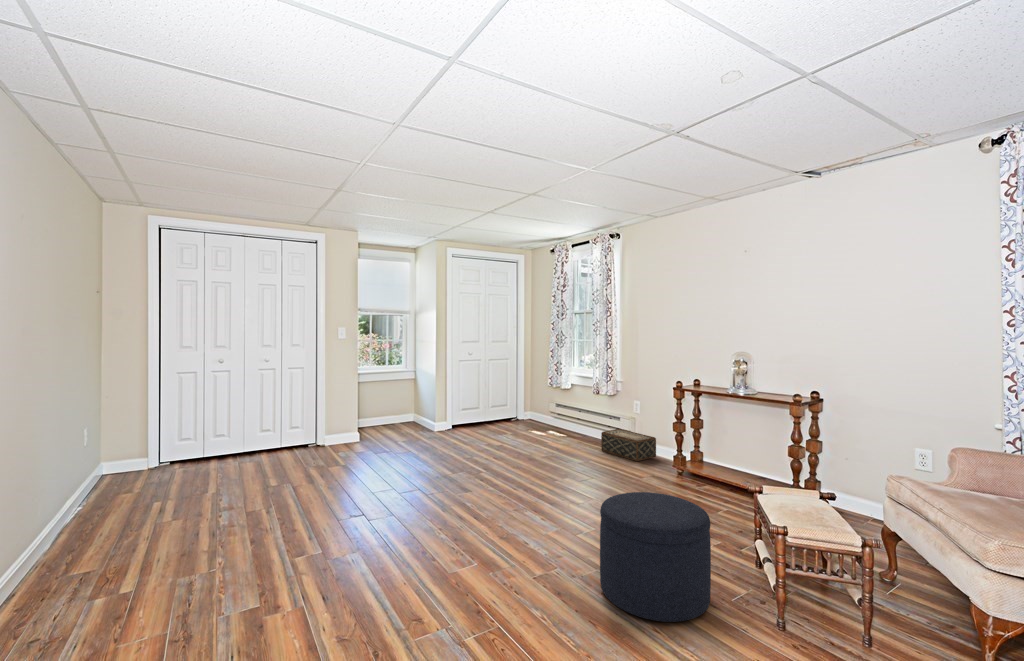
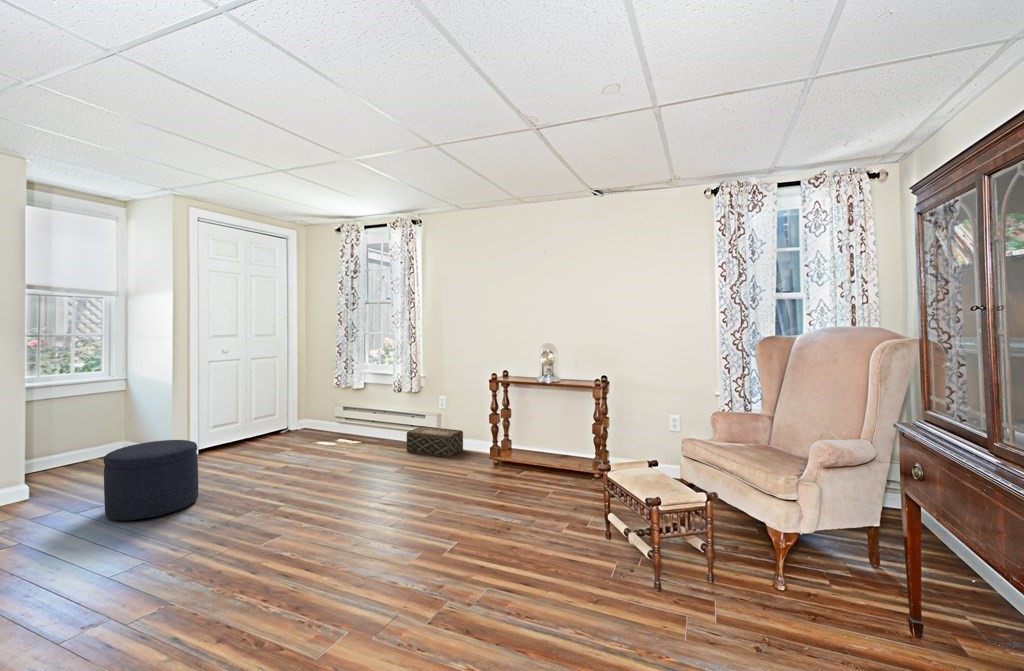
ottoman: present [600,492,711,622] -> present [103,440,198,520]

